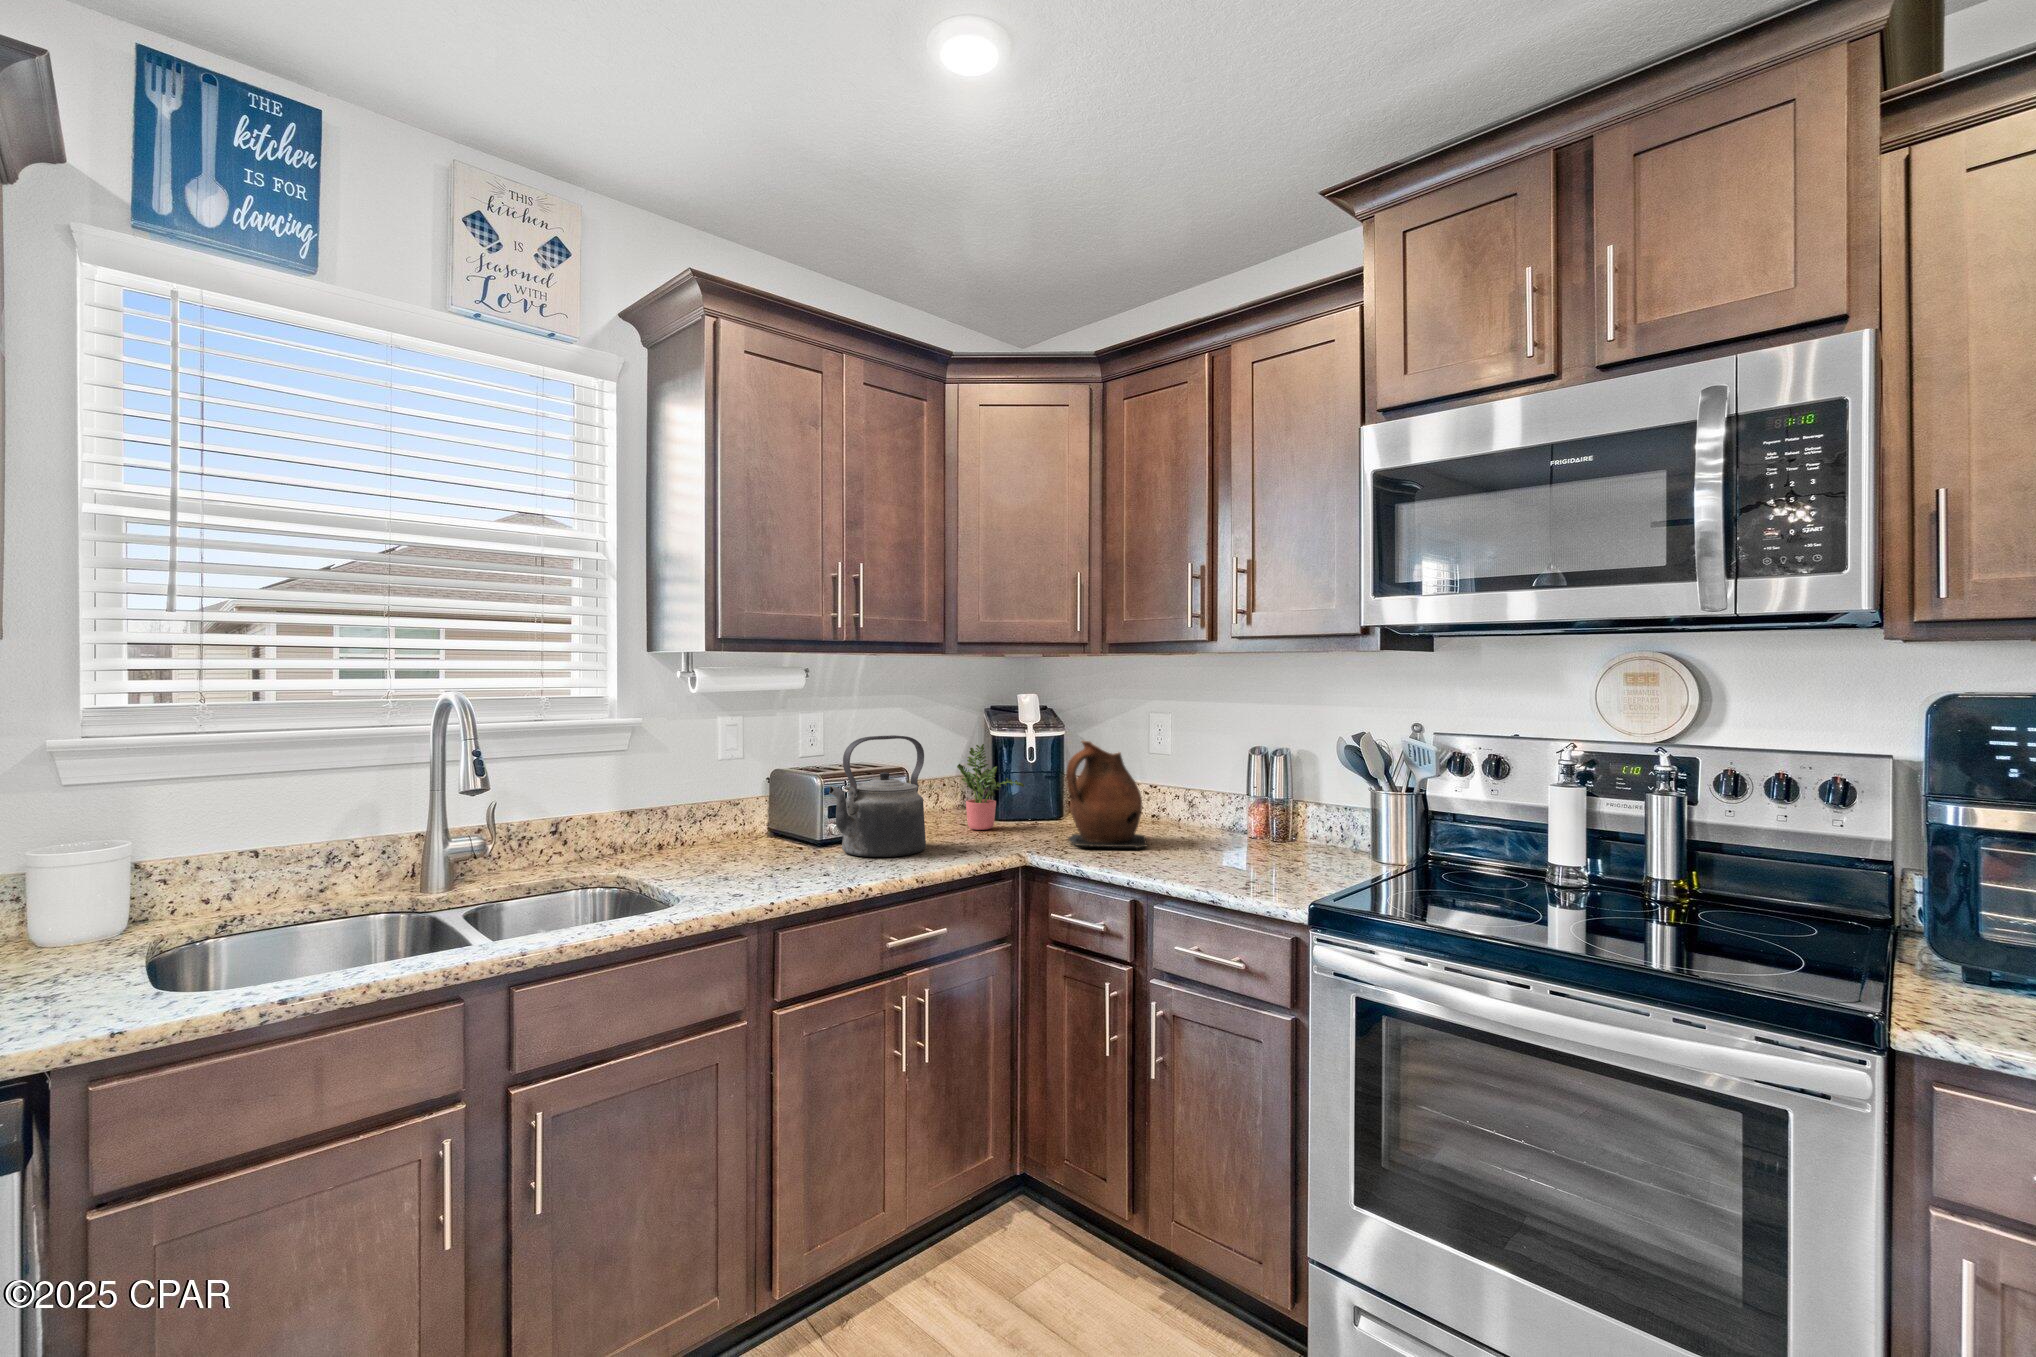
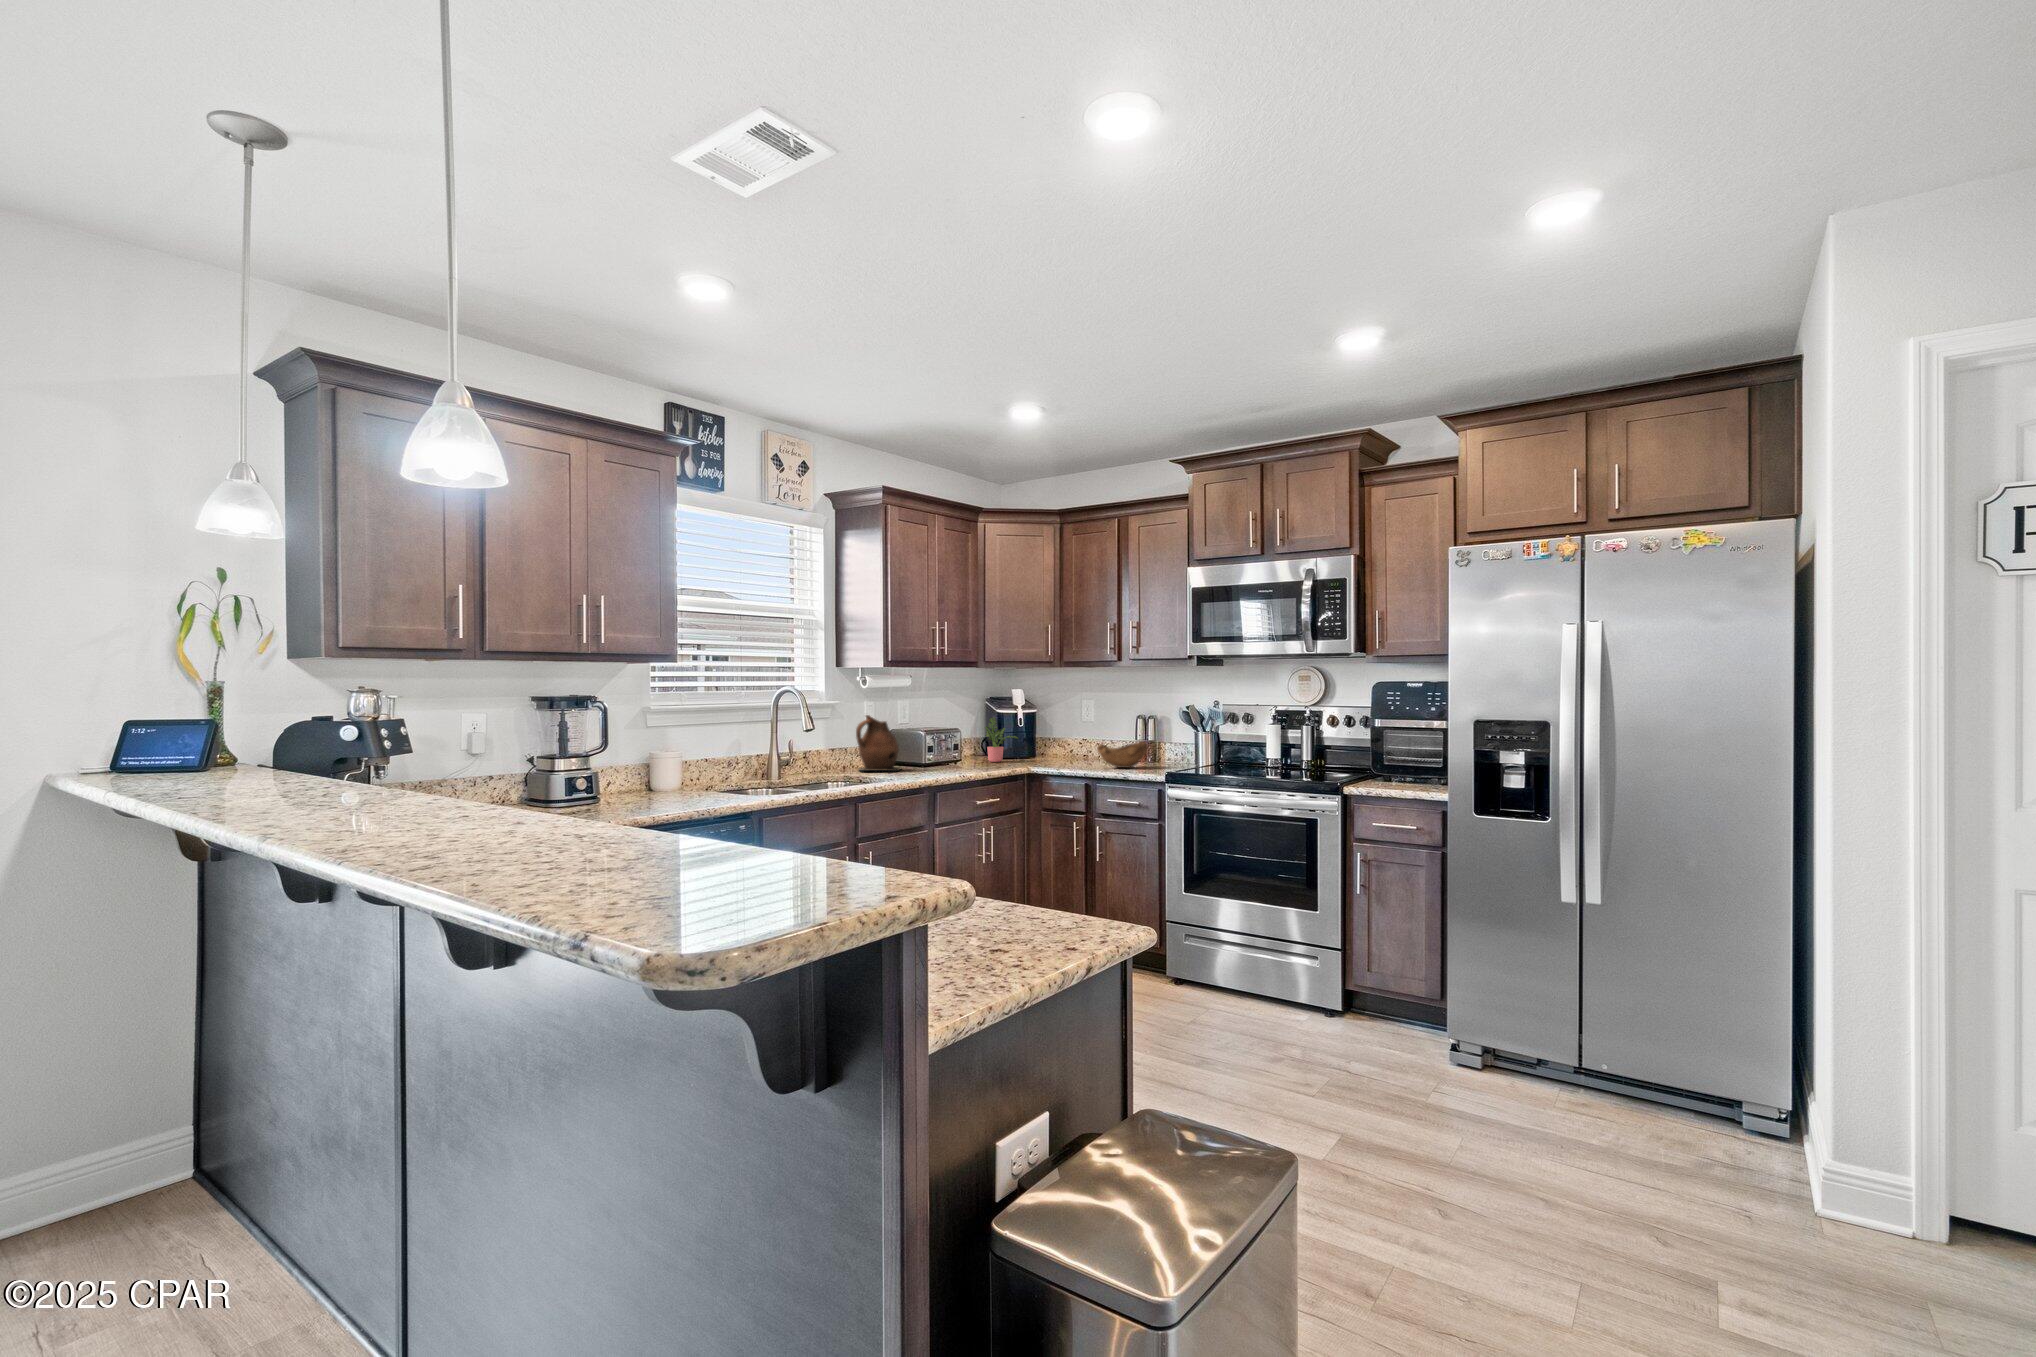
kettle: present [829,735,926,857] -> none [935,710,979,769]
ceramic pitcher: present [1066,741,1147,849] -> present [856,715,901,771]
wooden bowl: none [1158,811,1268,869] -> present [1097,742,1148,768]

